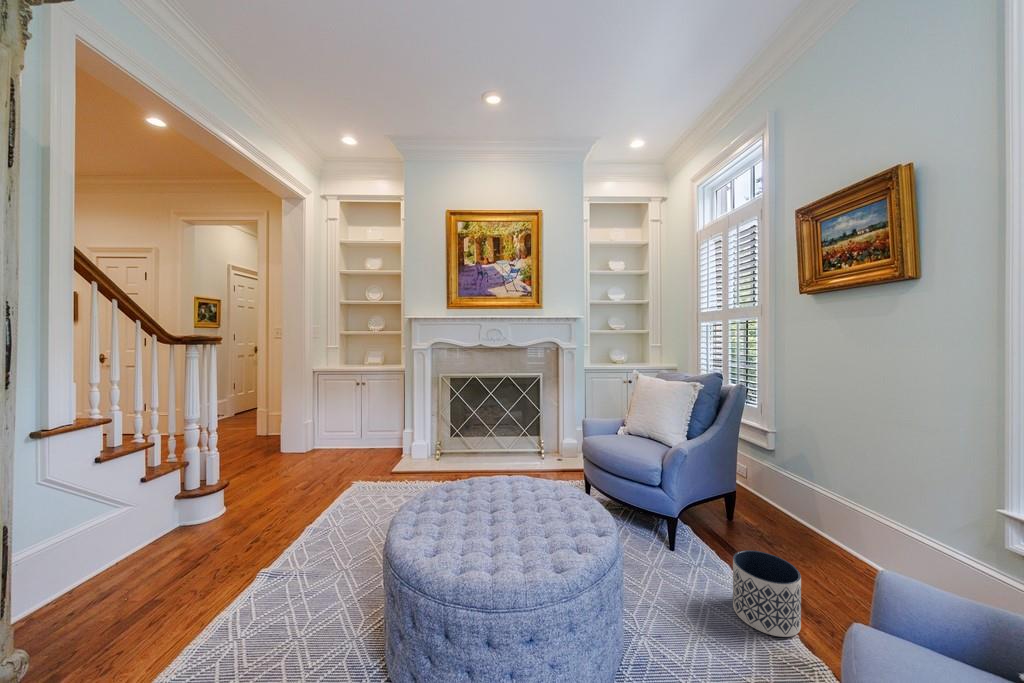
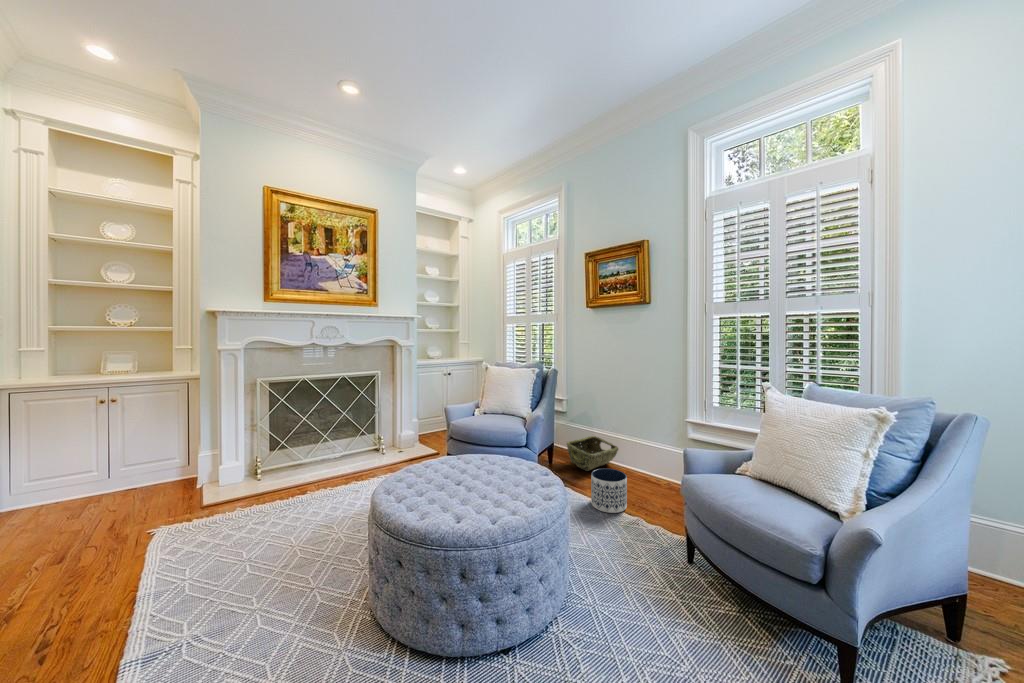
woven basket: none [743,496,851,550] -> present [567,436,618,471]

